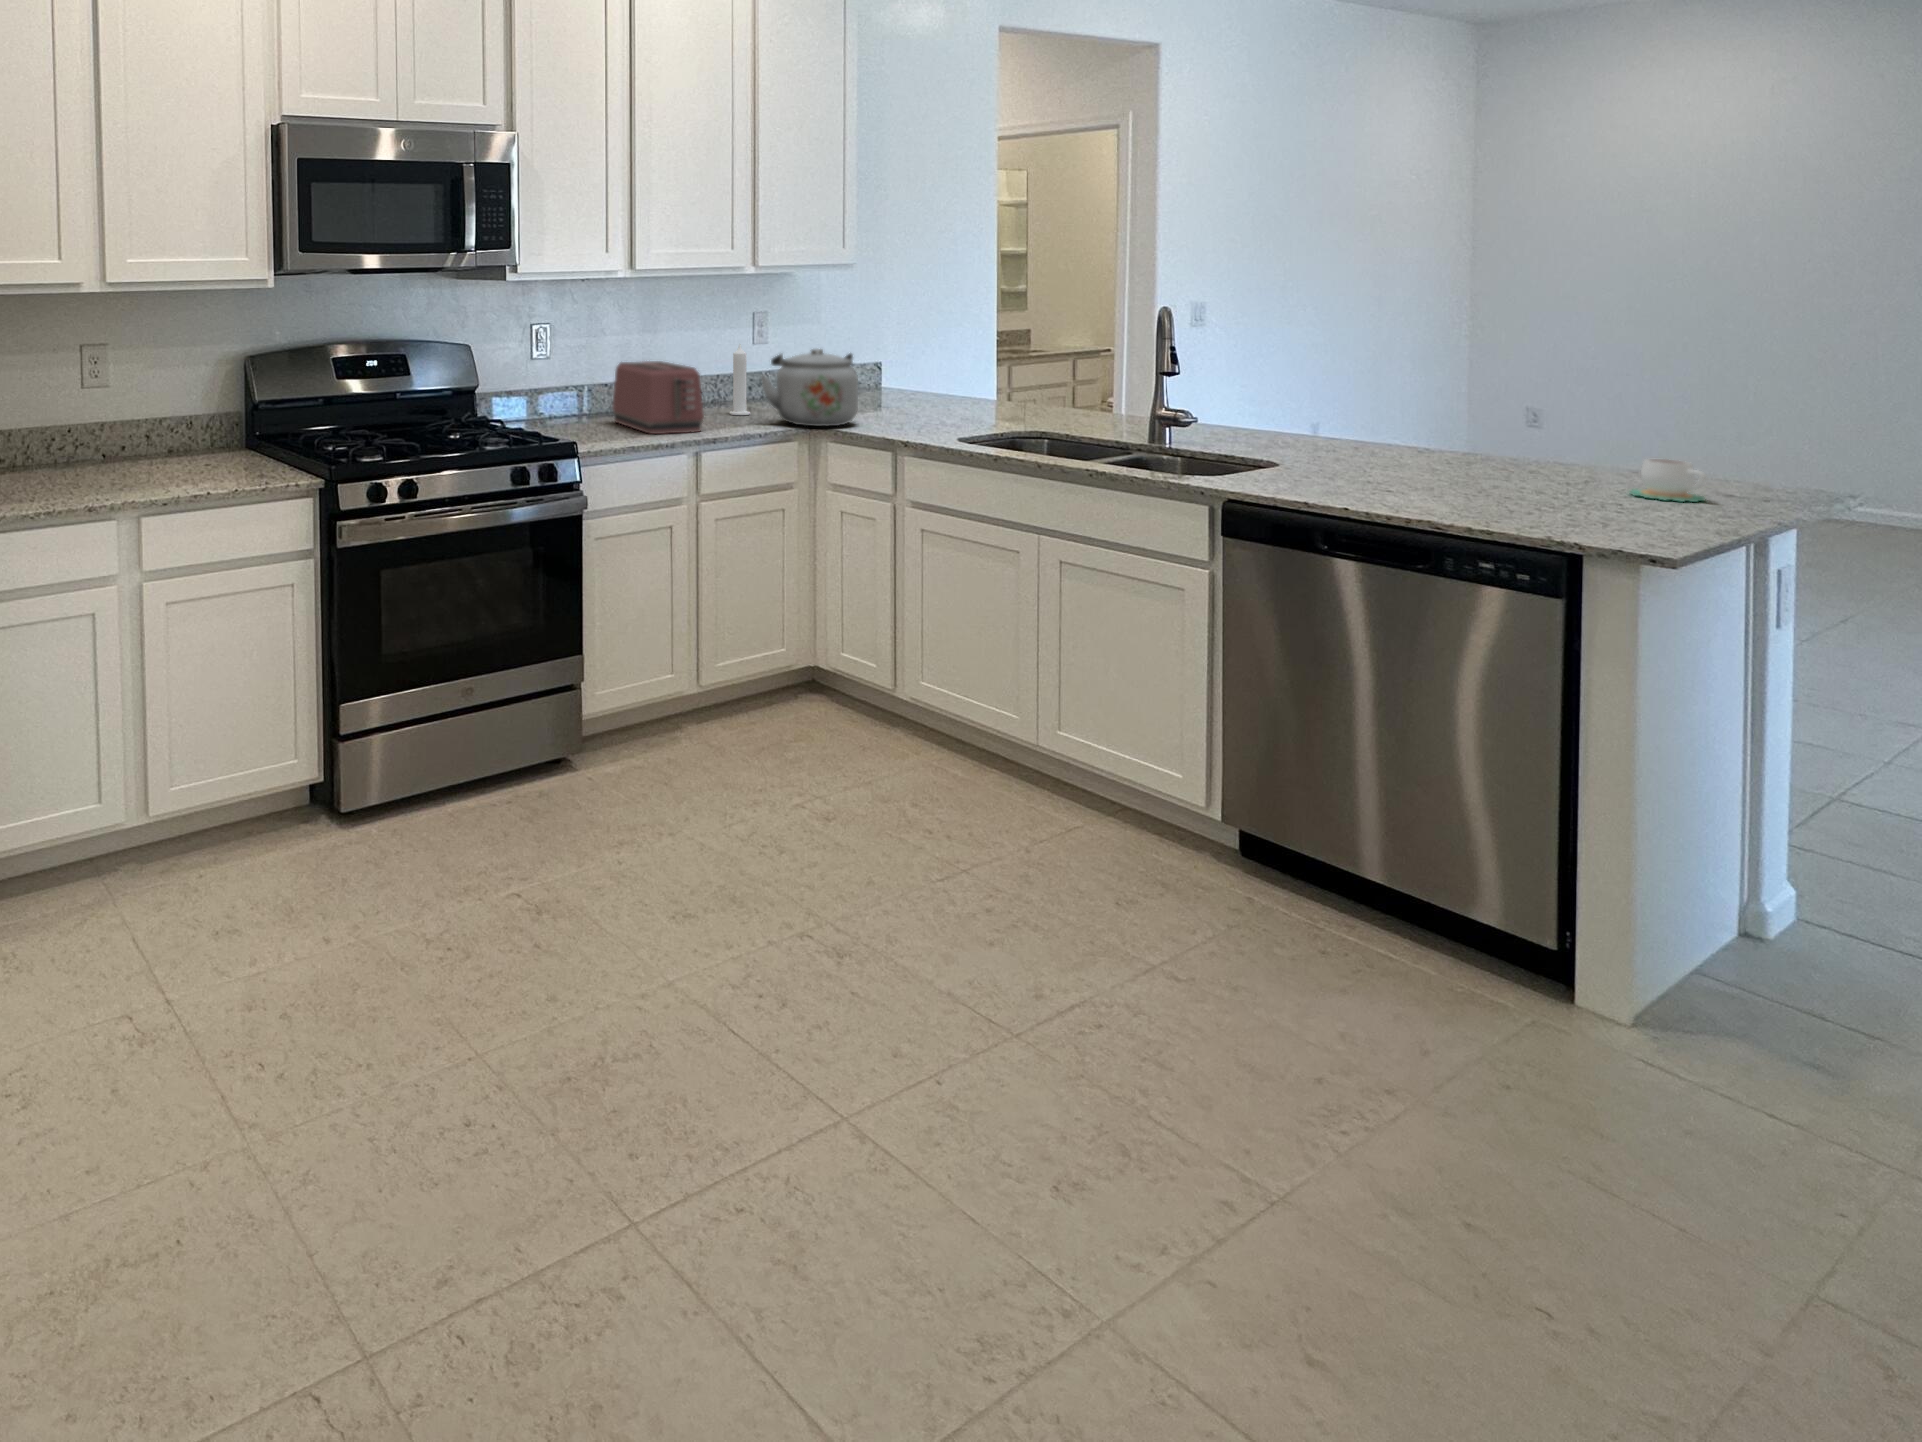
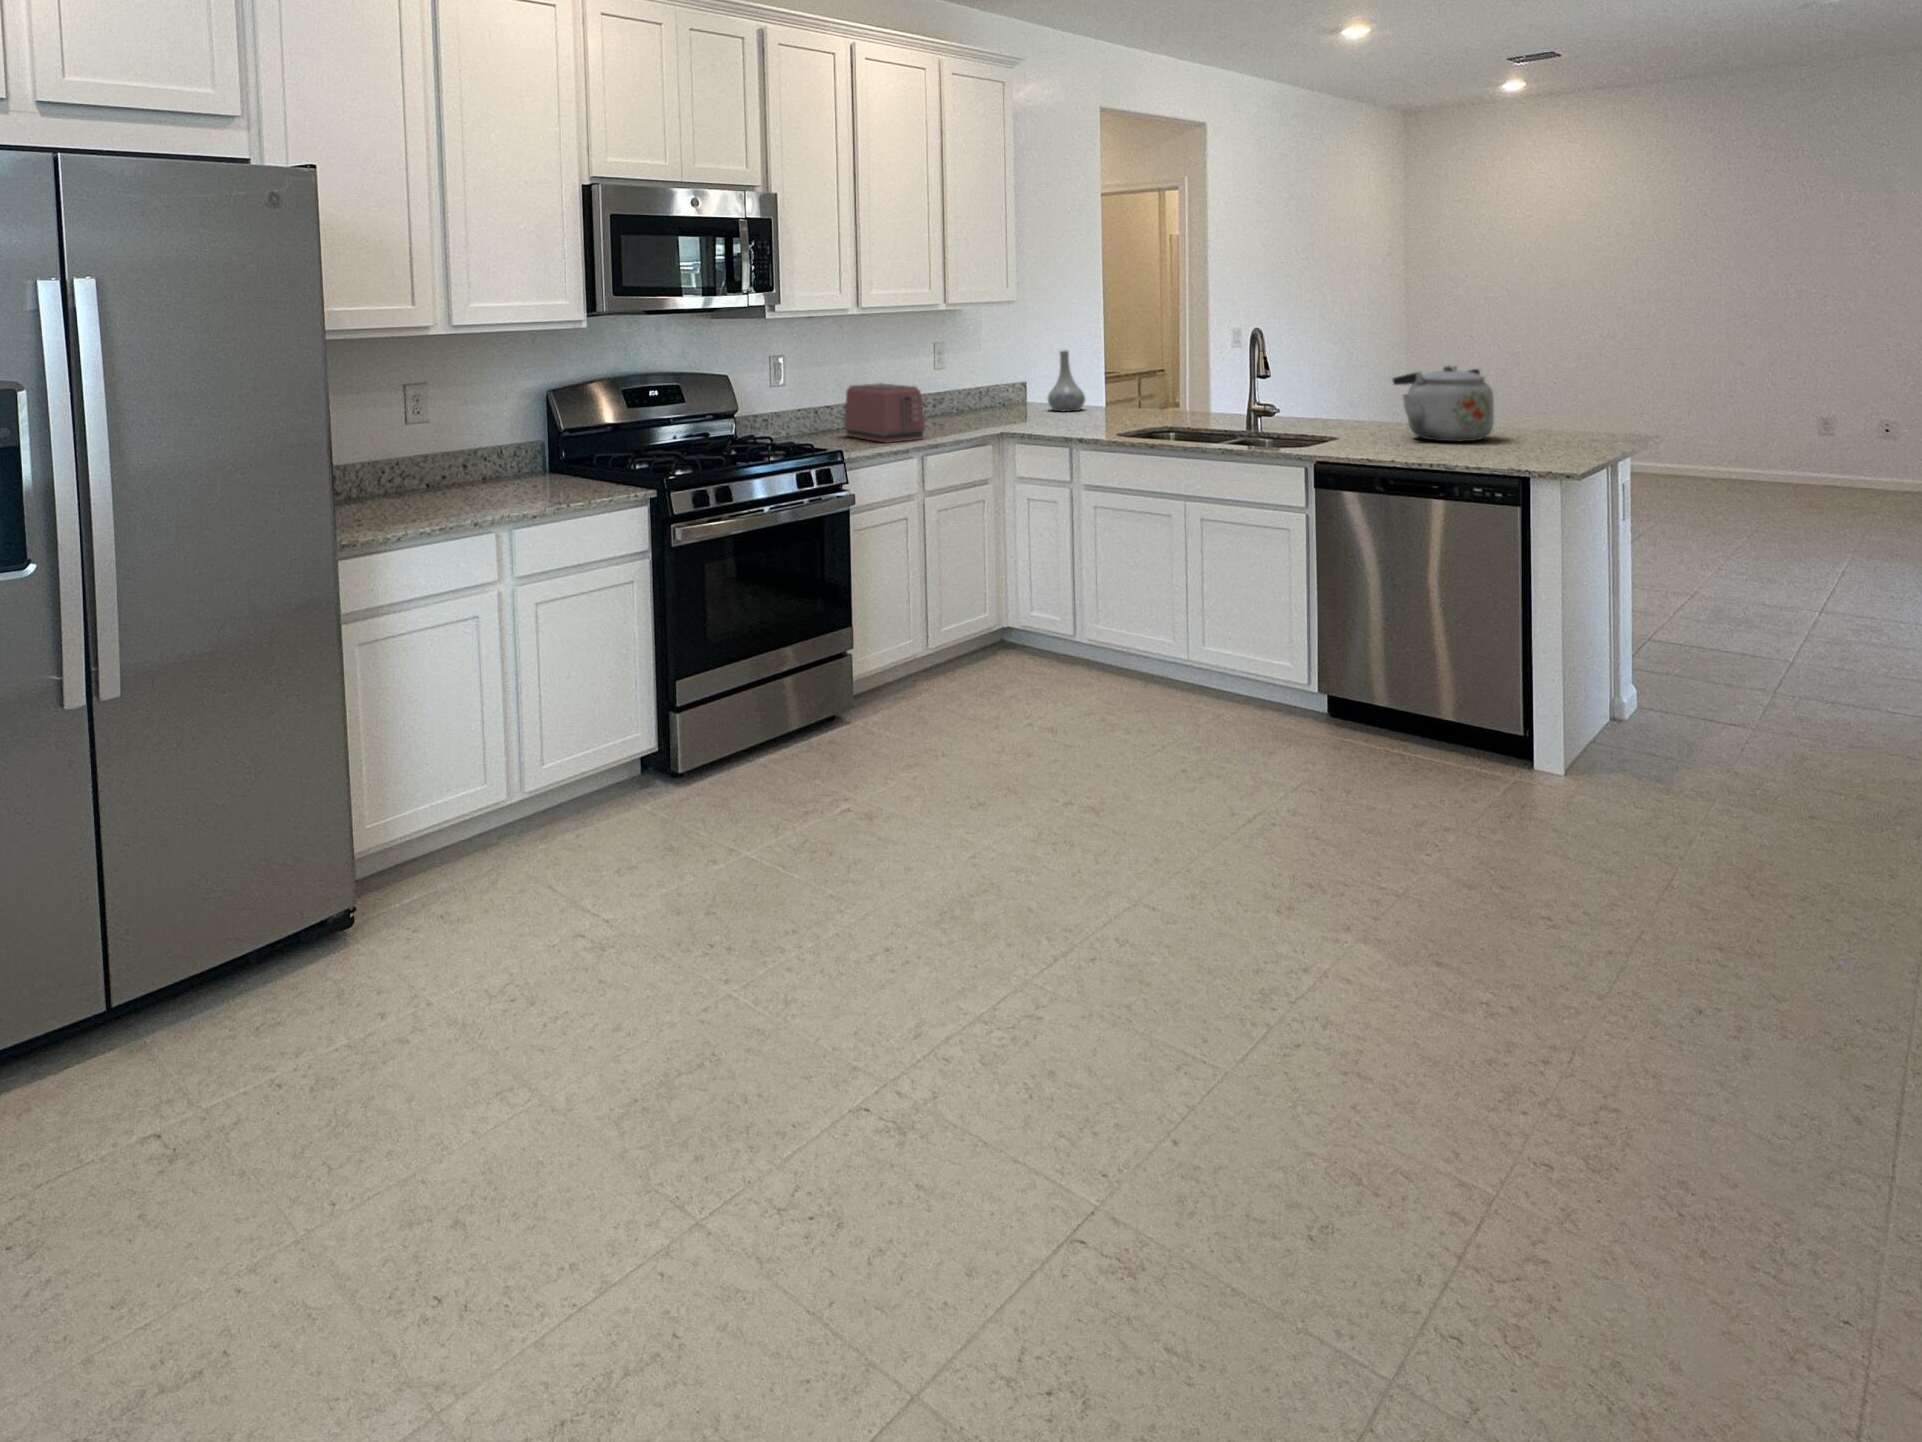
vase: none [894,328,944,404] -> present [1048,350,1085,411]
candle: present [730,344,750,415] -> none [932,367,948,426]
kettle: present [761,349,858,427] -> present [1392,365,1494,441]
mug: present [1630,459,1706,502] -> none [1542,416,1584,442]

